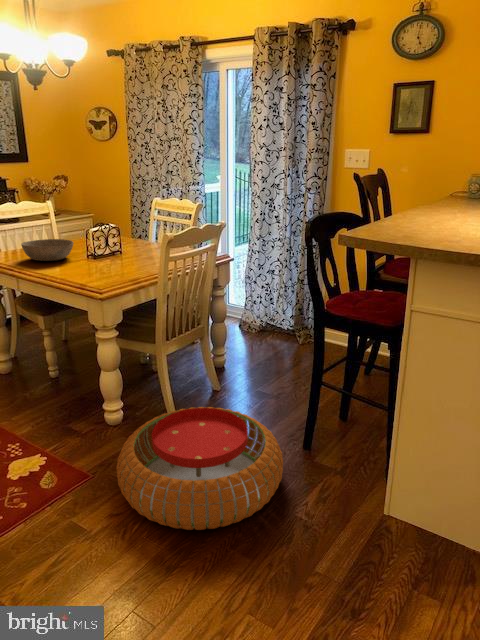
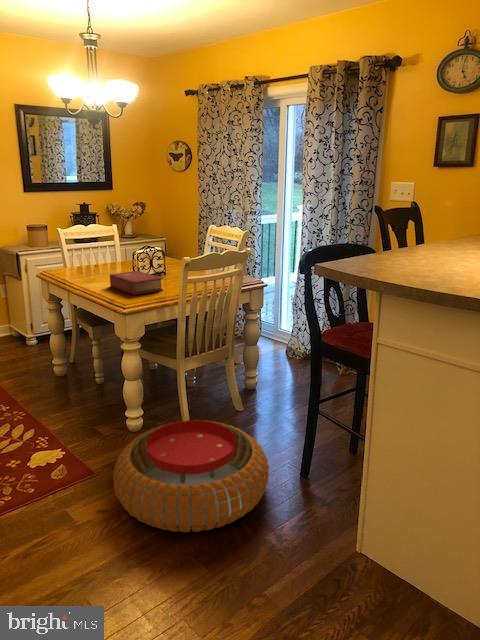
bowl: present [21,239,73,261] -> none [77,259,122,278]
book: none [68,251,132,277] -> present [110,271,163,295]

